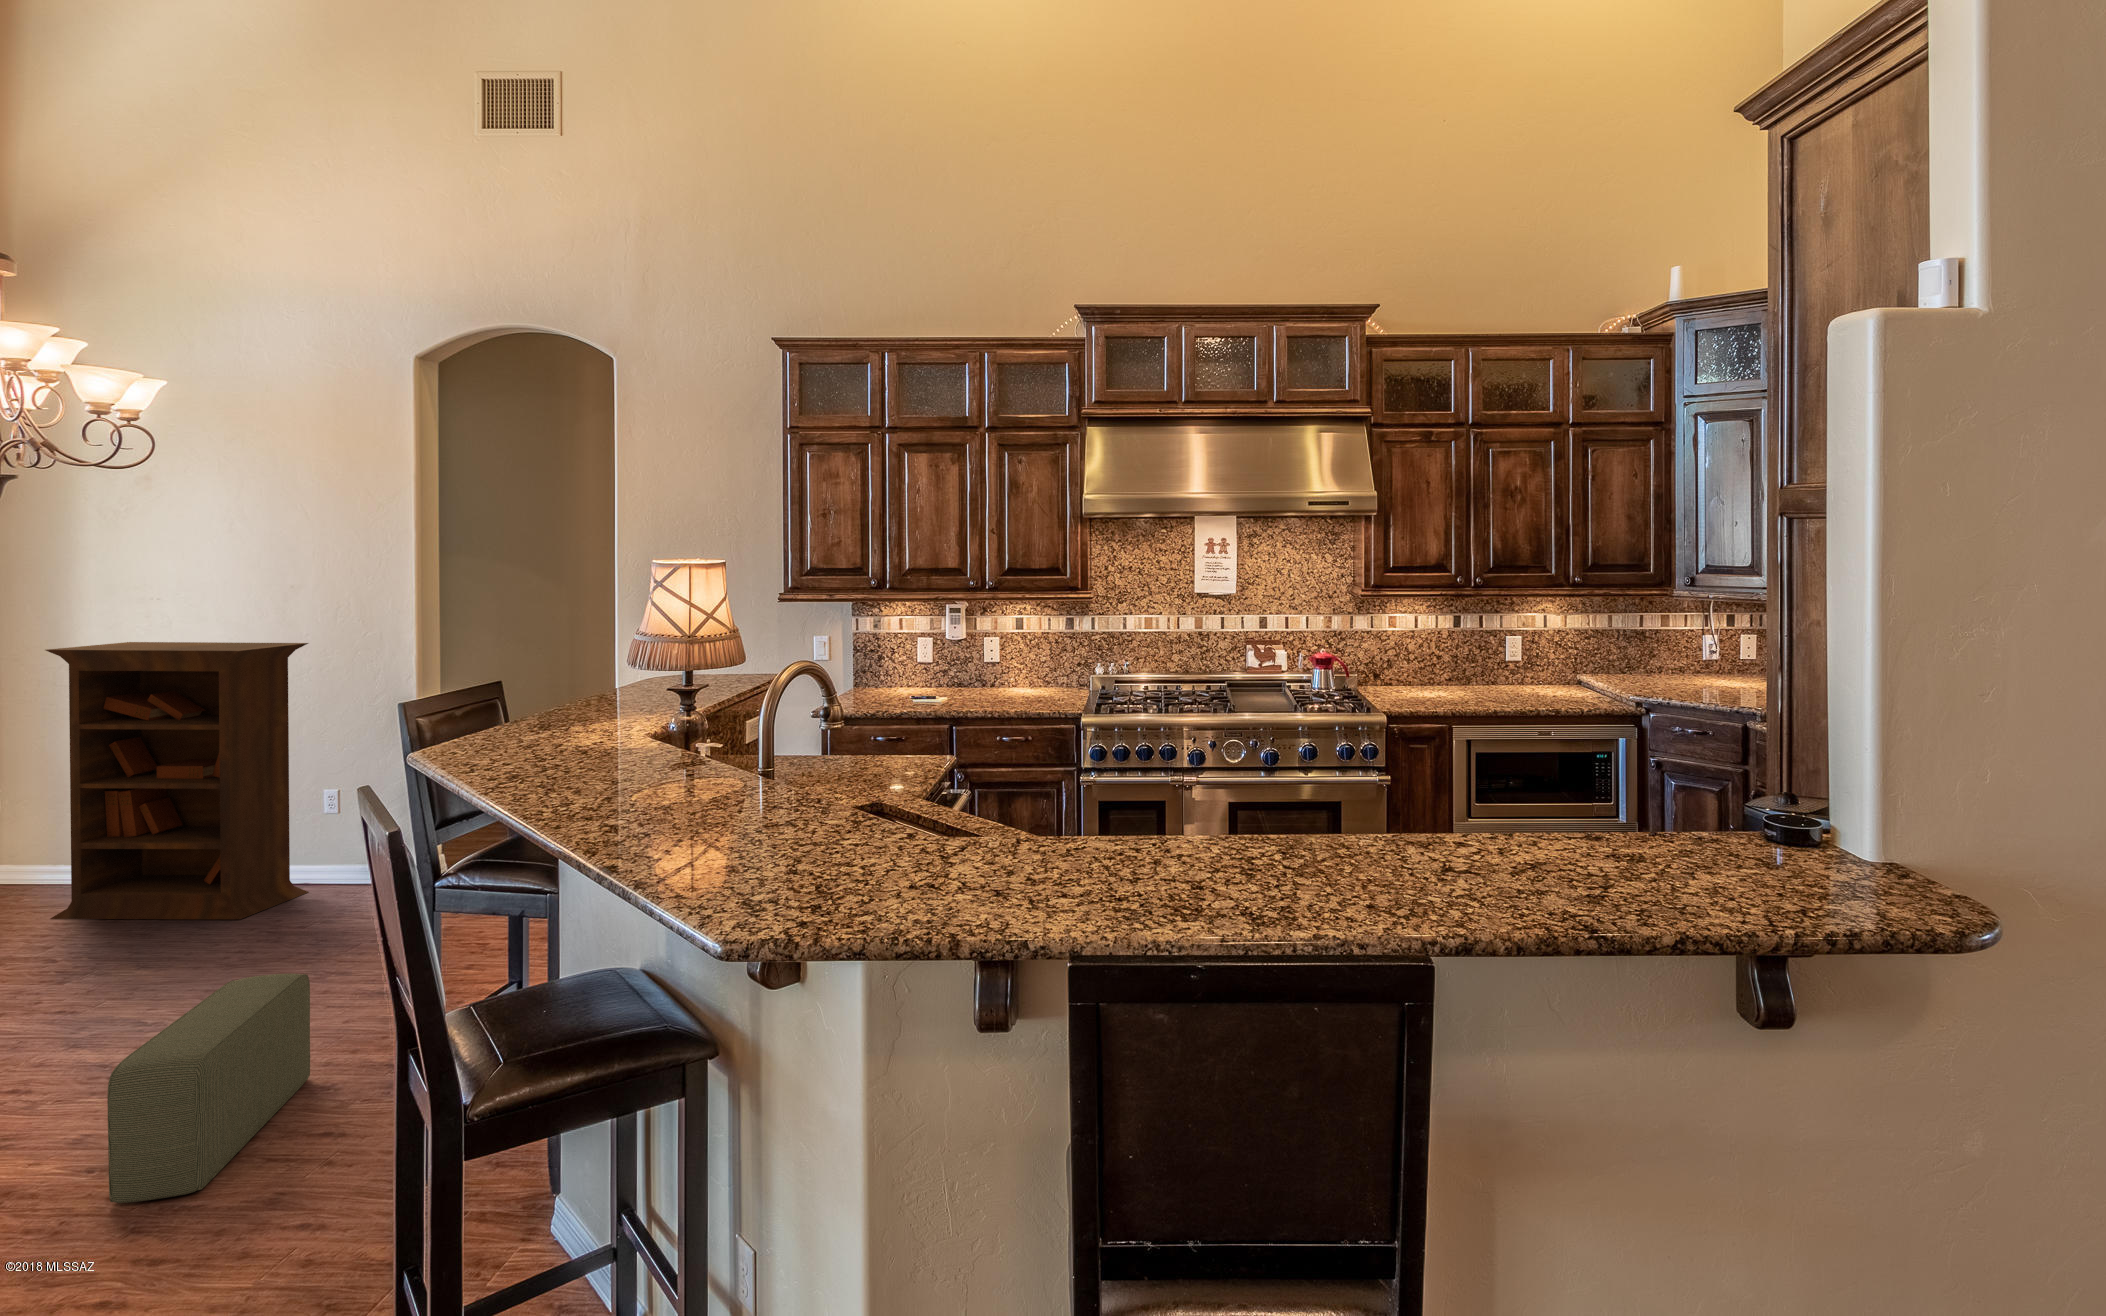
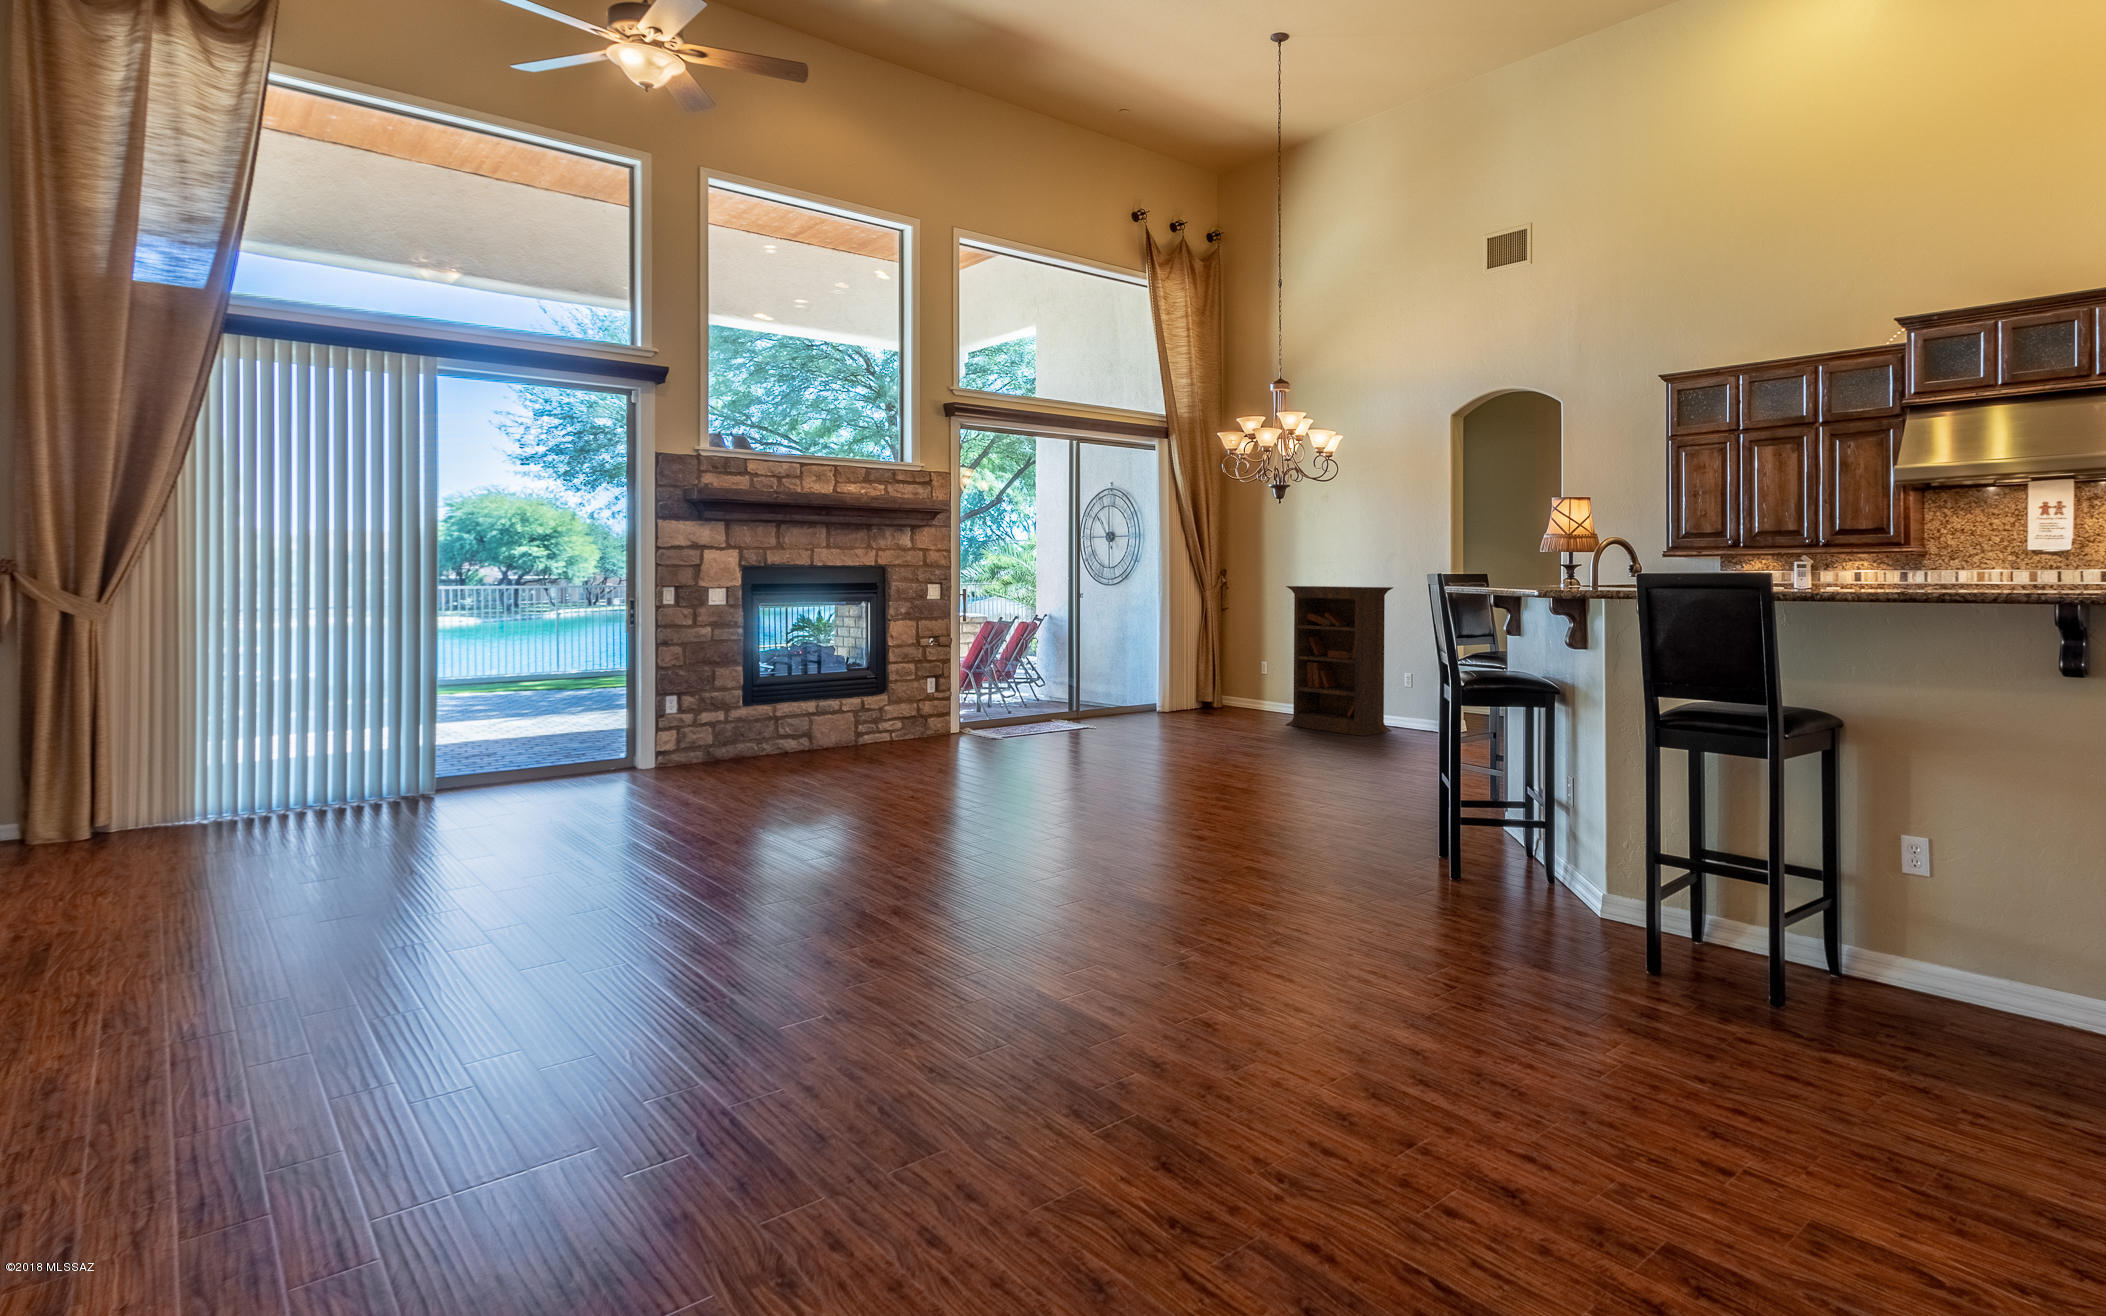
pouf: present [107,973,310,1203] -> none [1329,729,1400,807]

